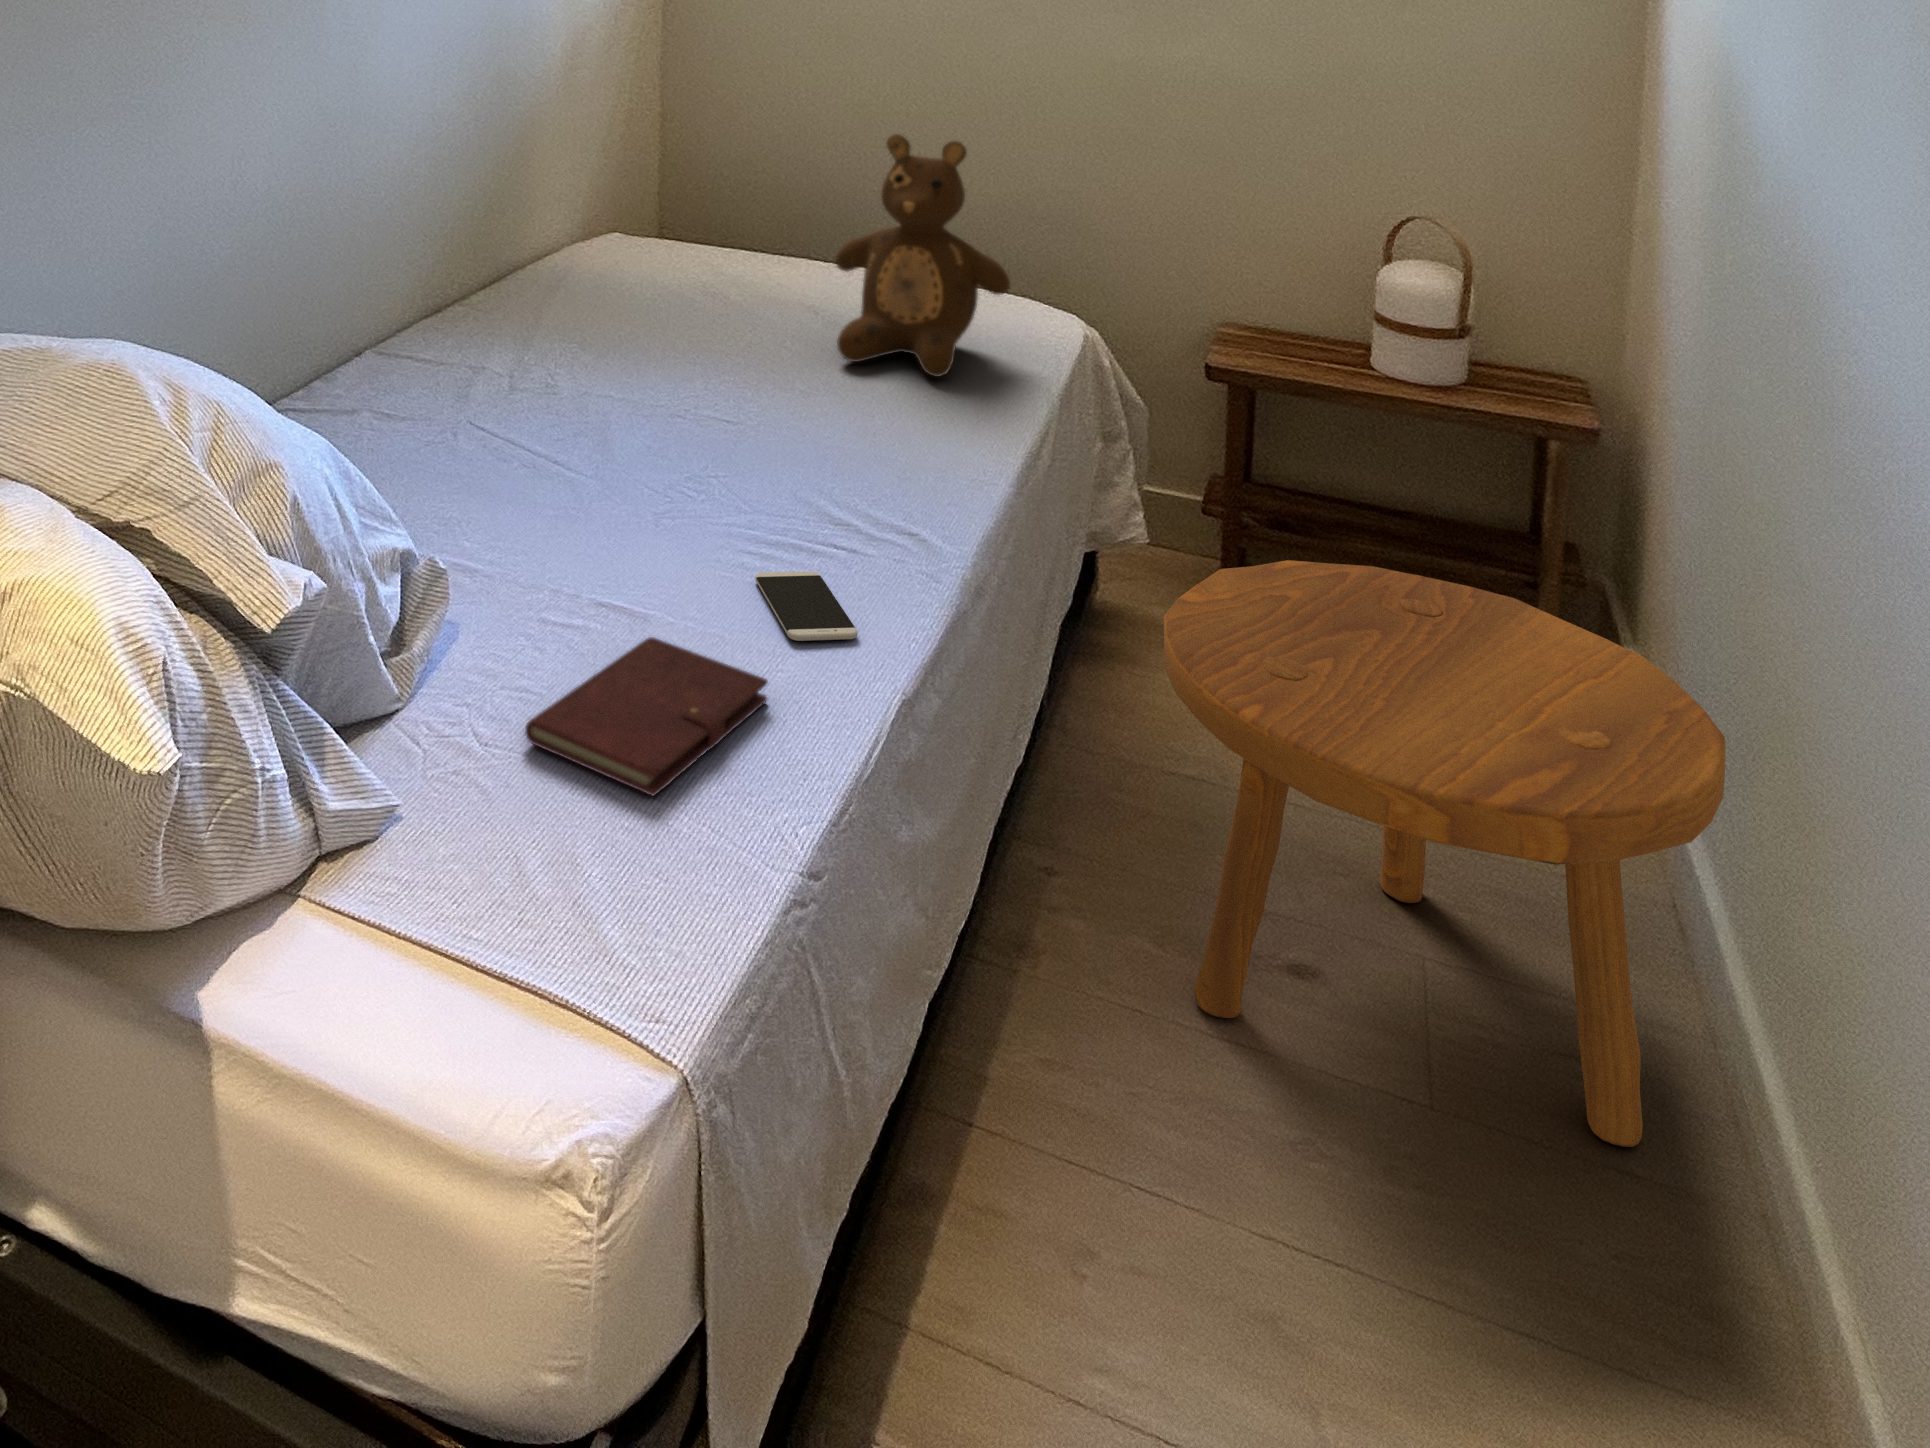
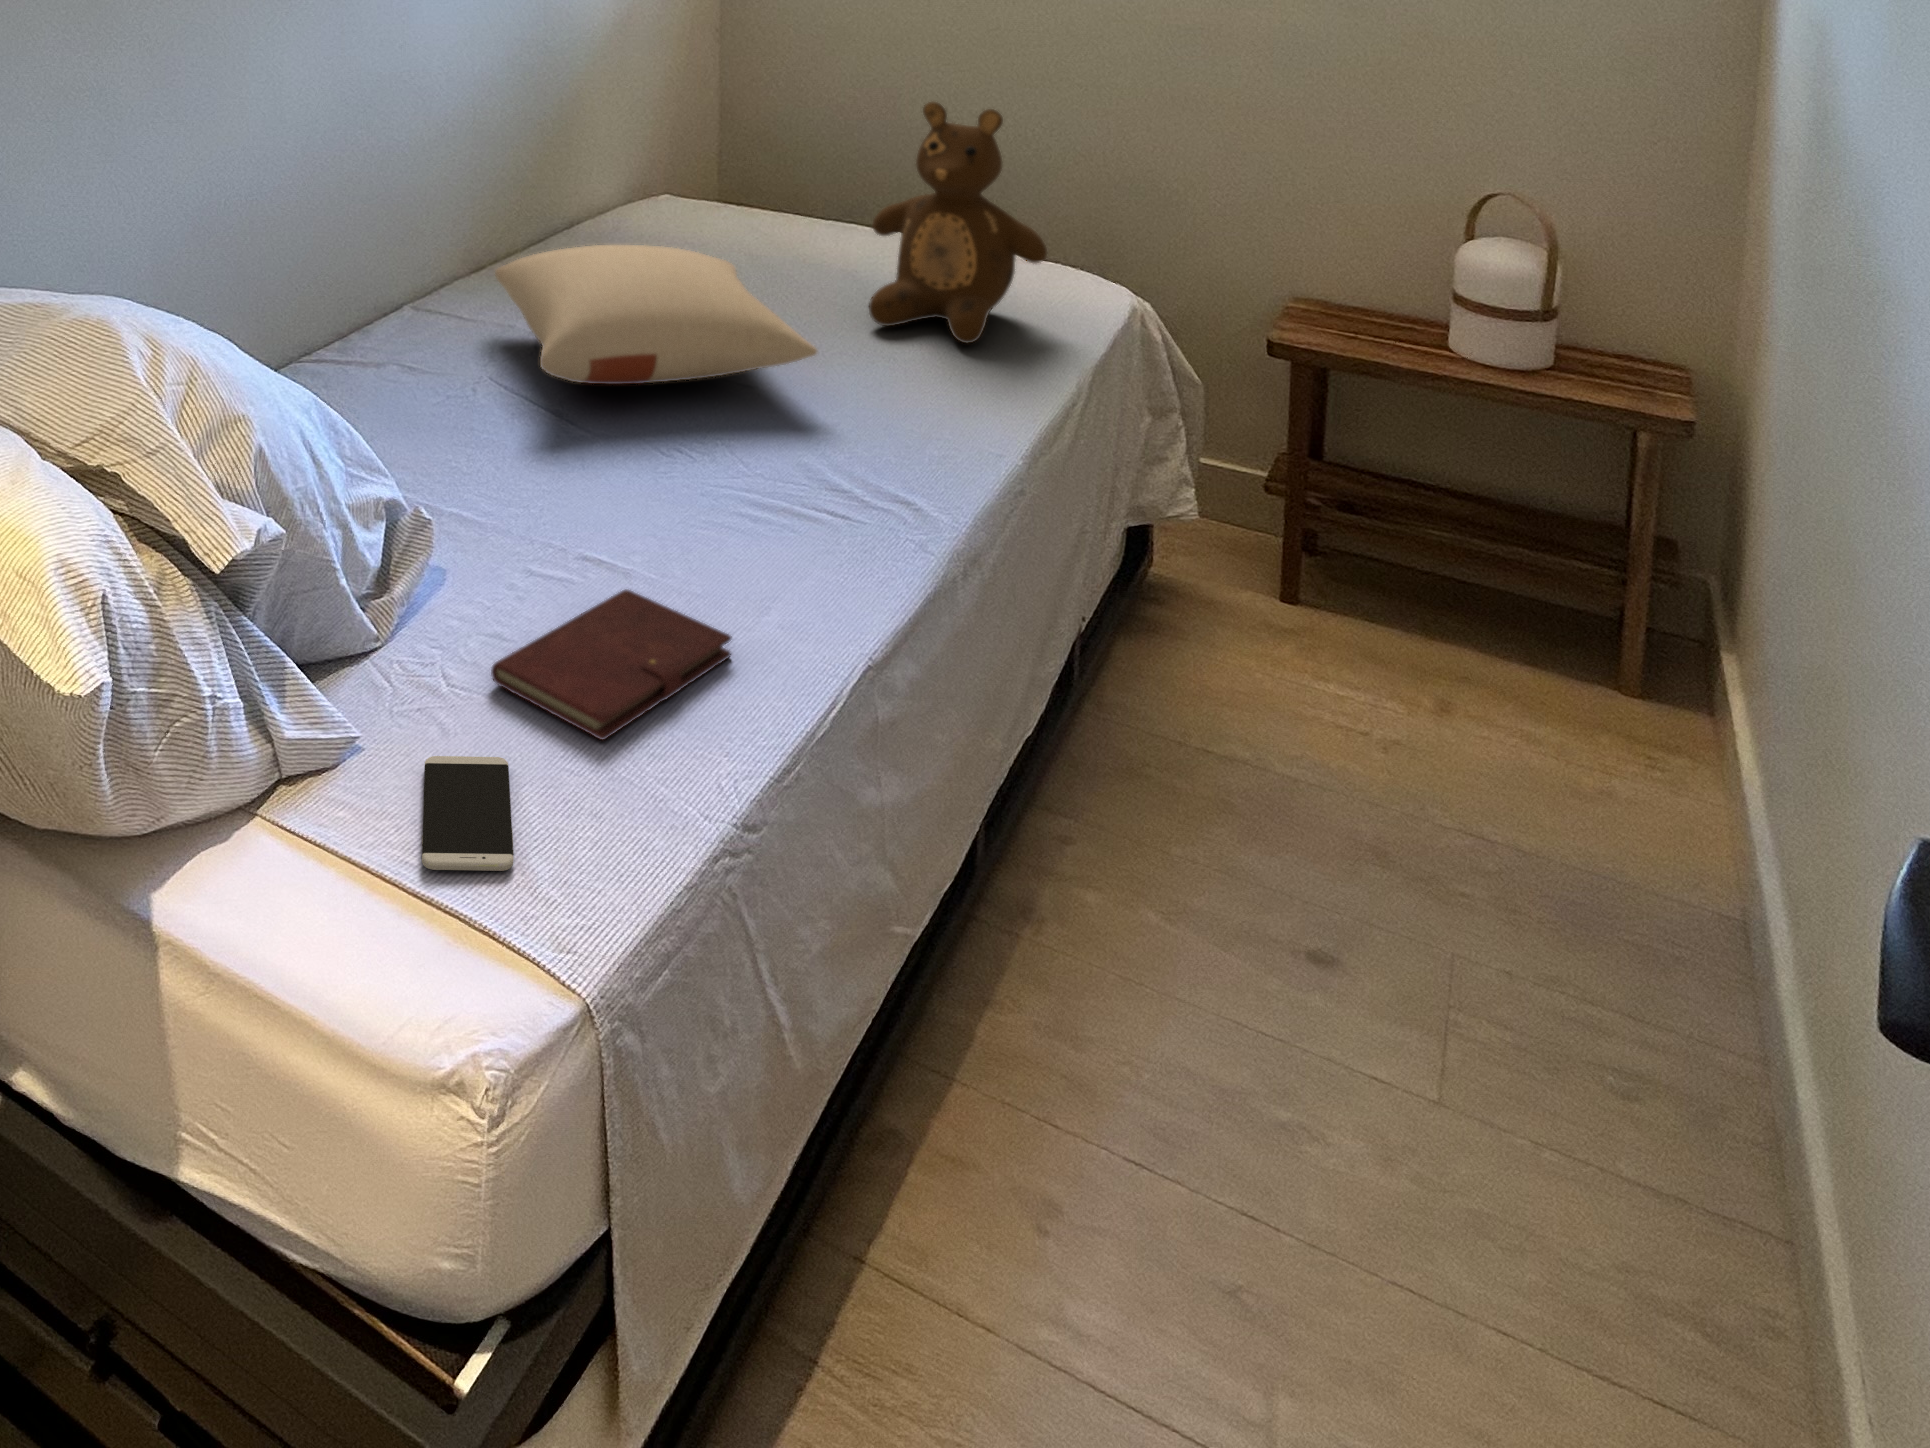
pillow: none [460,284,804,426] -> present [495,245,817,384]
footstool: present [1164,560,1726,1147] -> none [1172,540,1768,1154]
smartphone: present [755,571,858,641] -> present [422,756,514,871]

